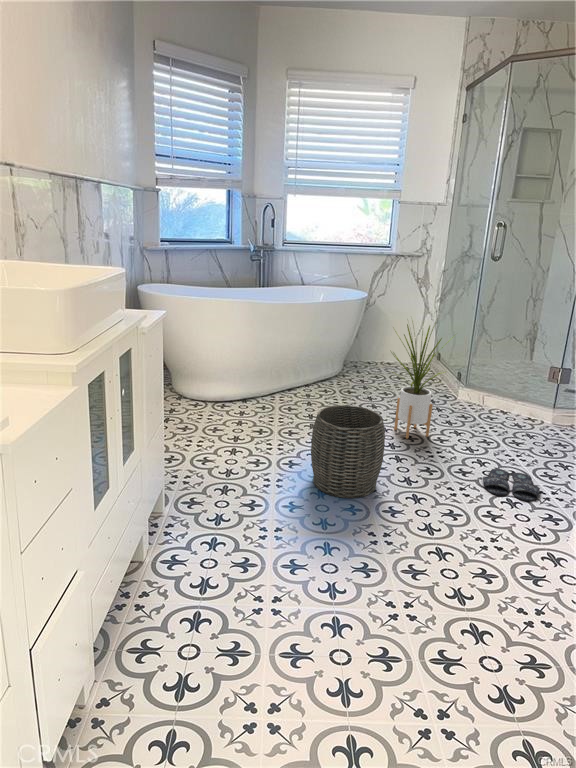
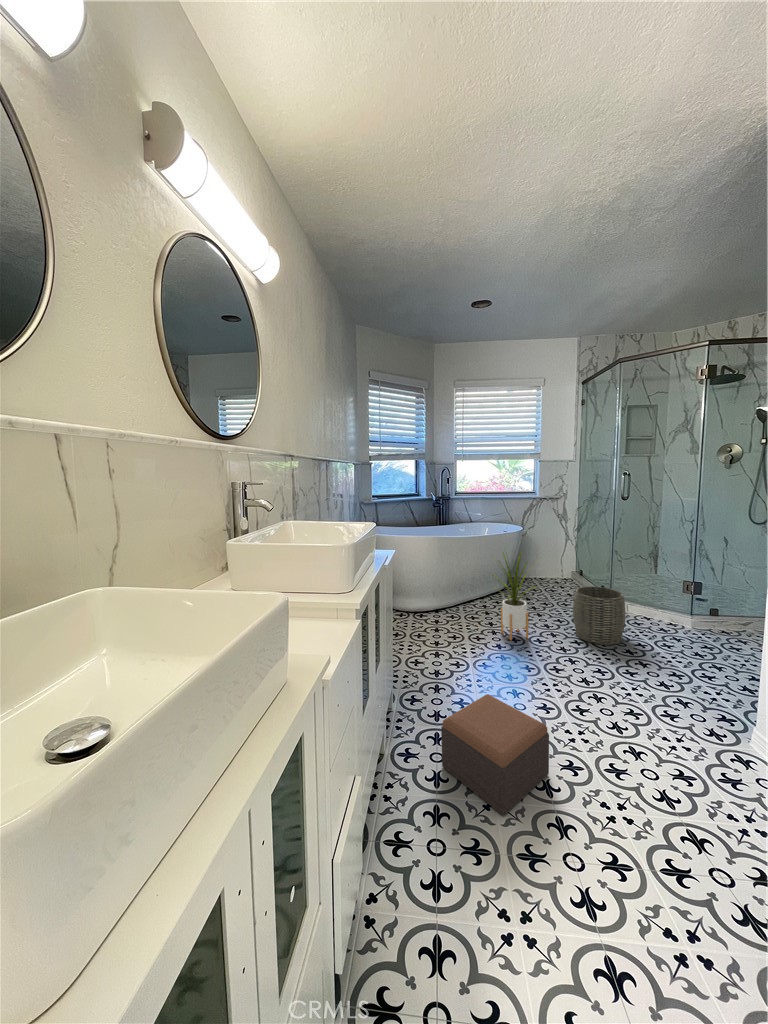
woven basket: present [311,405,385,498] -> present [573,586,626,645]
slippers: present [483,469,540,501] -> none [572,666,622,696]
footstool: none [337,497,468,624] -> present [441,694,549,815]

